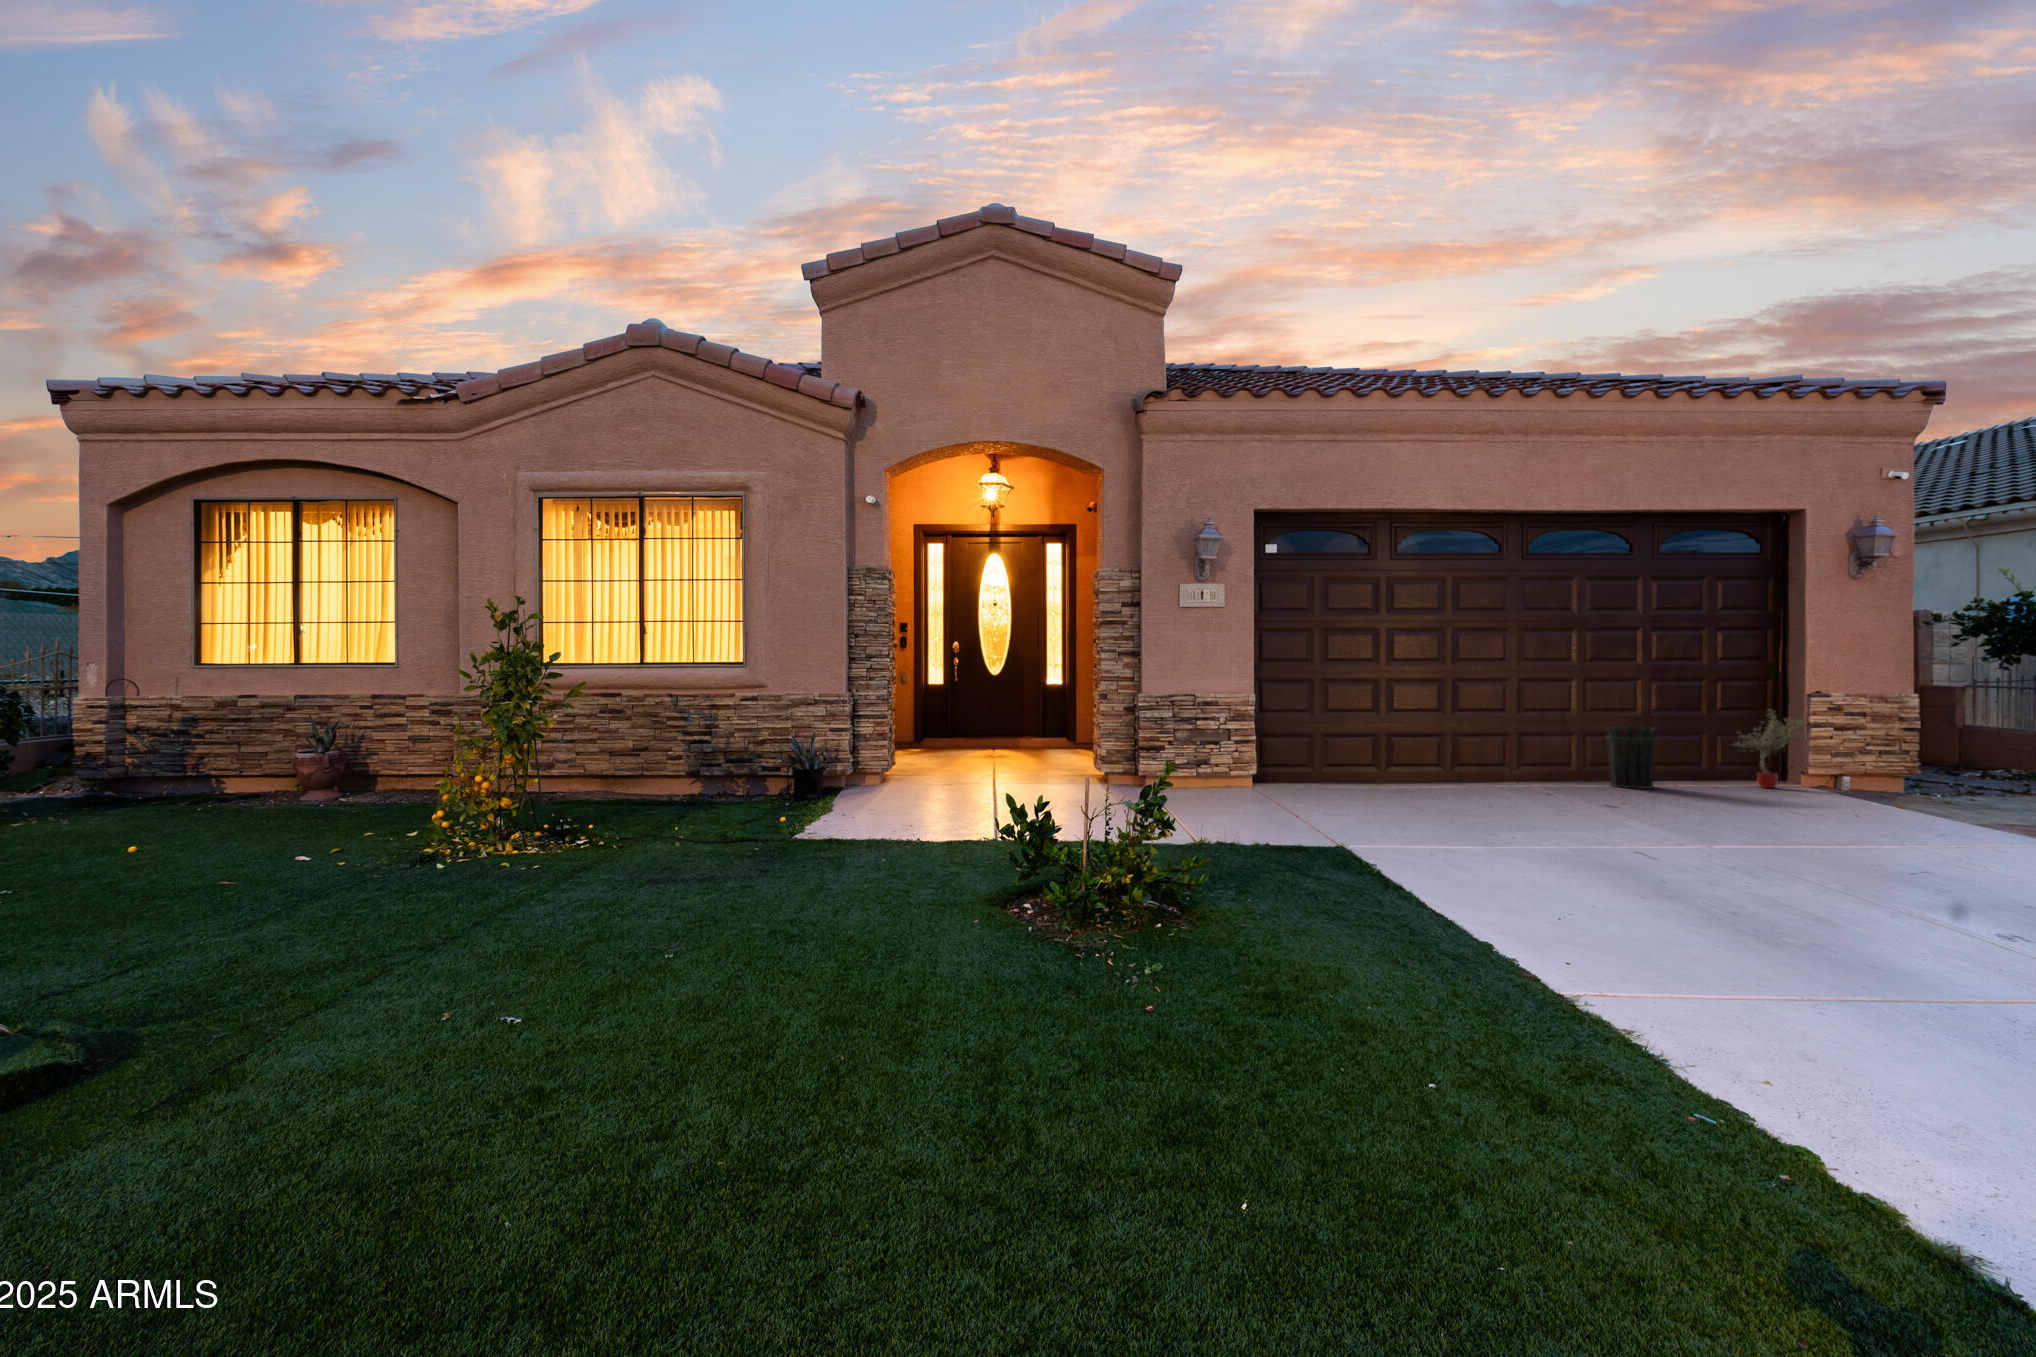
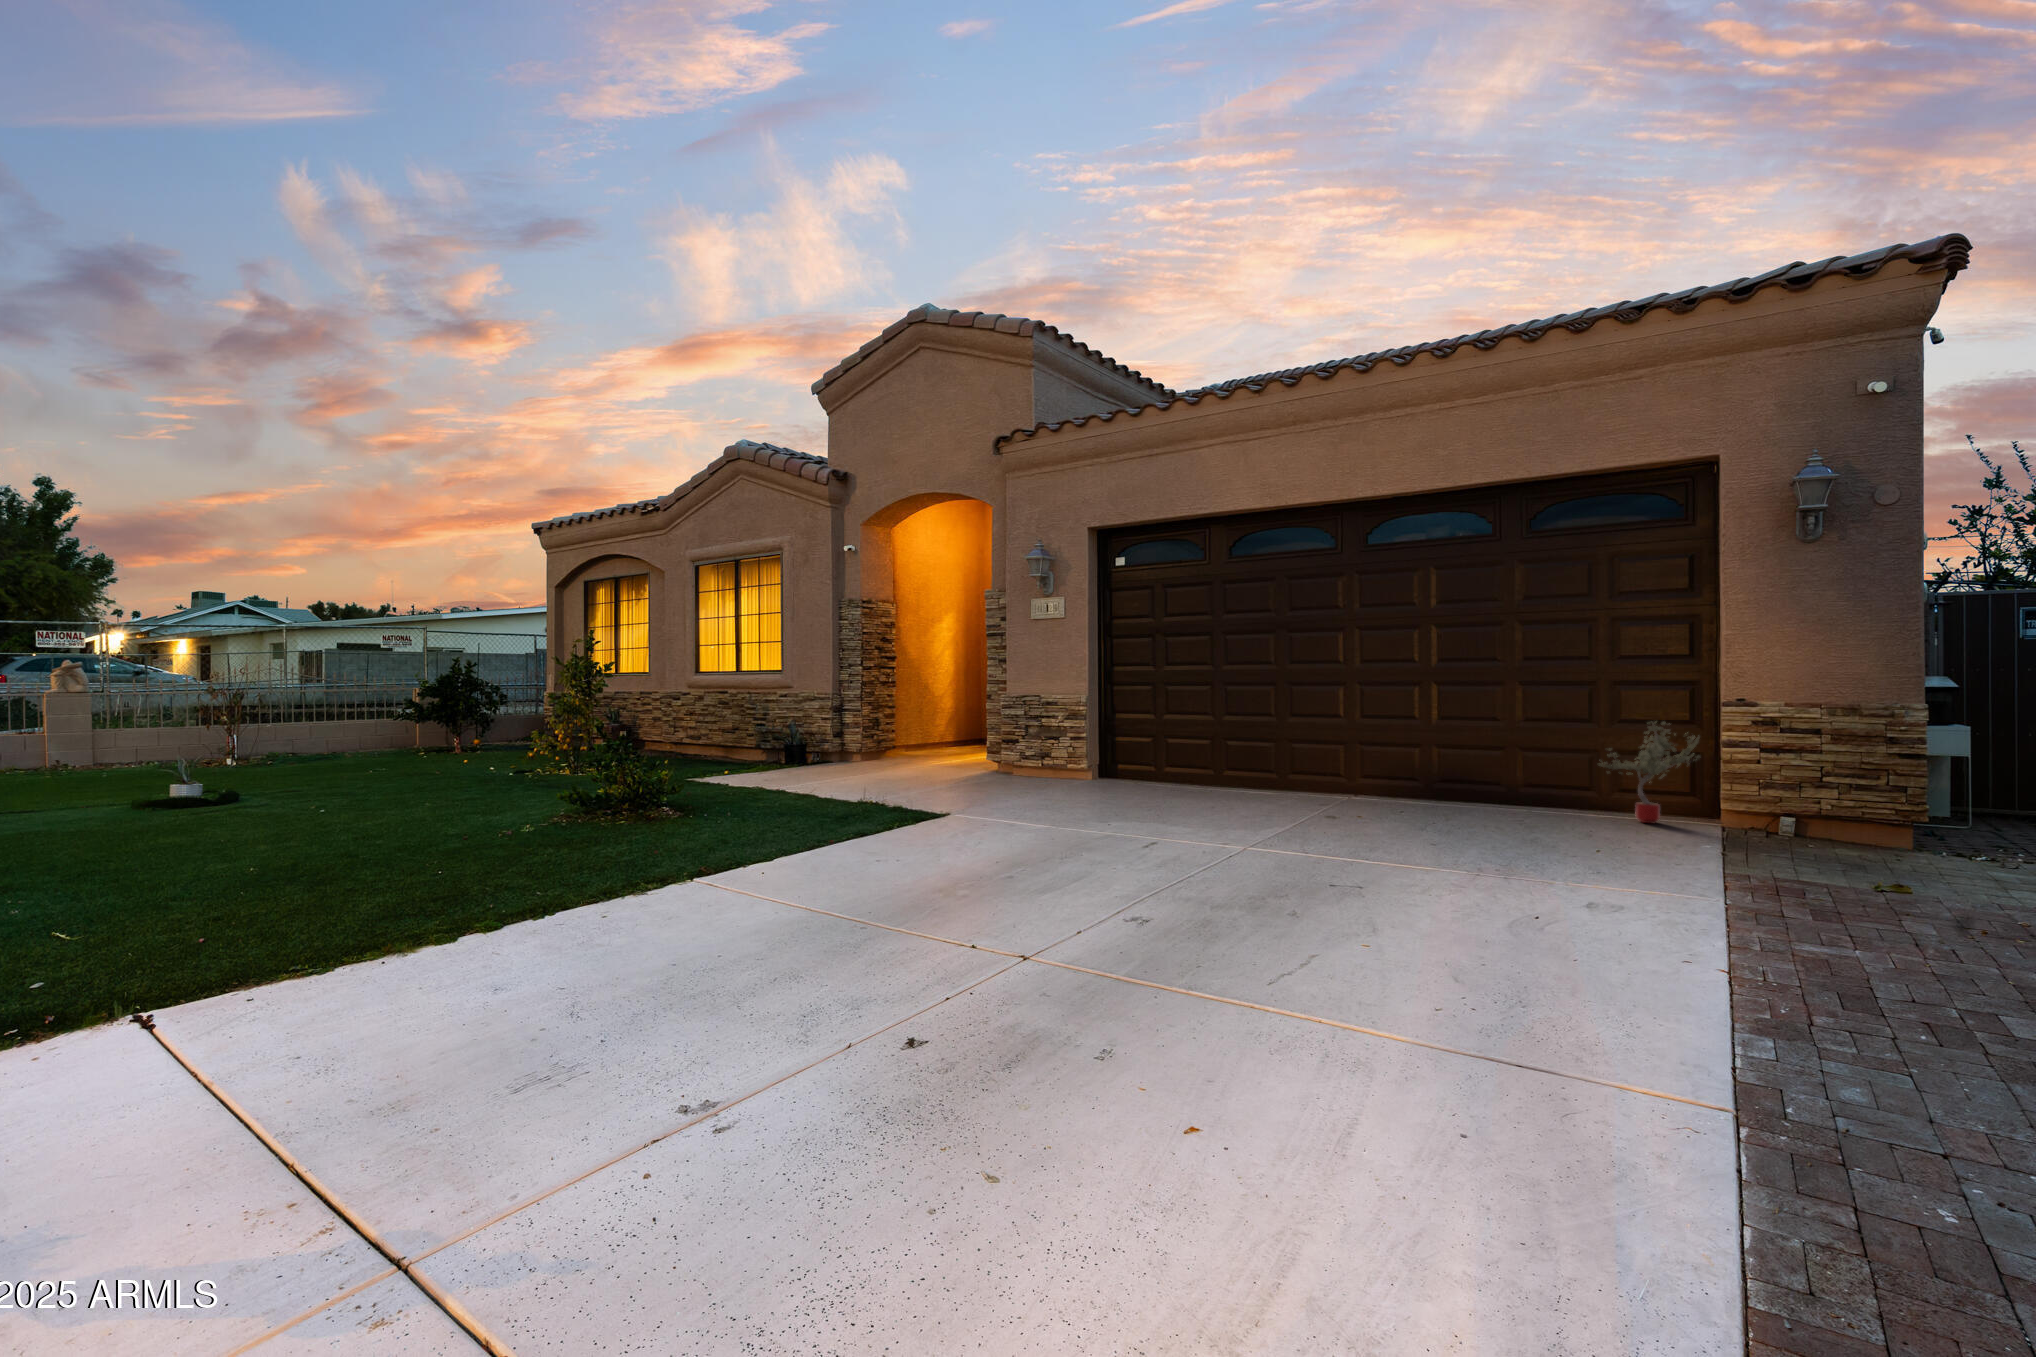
waste bin: present [1604,726,1660,789] -> none [1420,736,1483,810]

